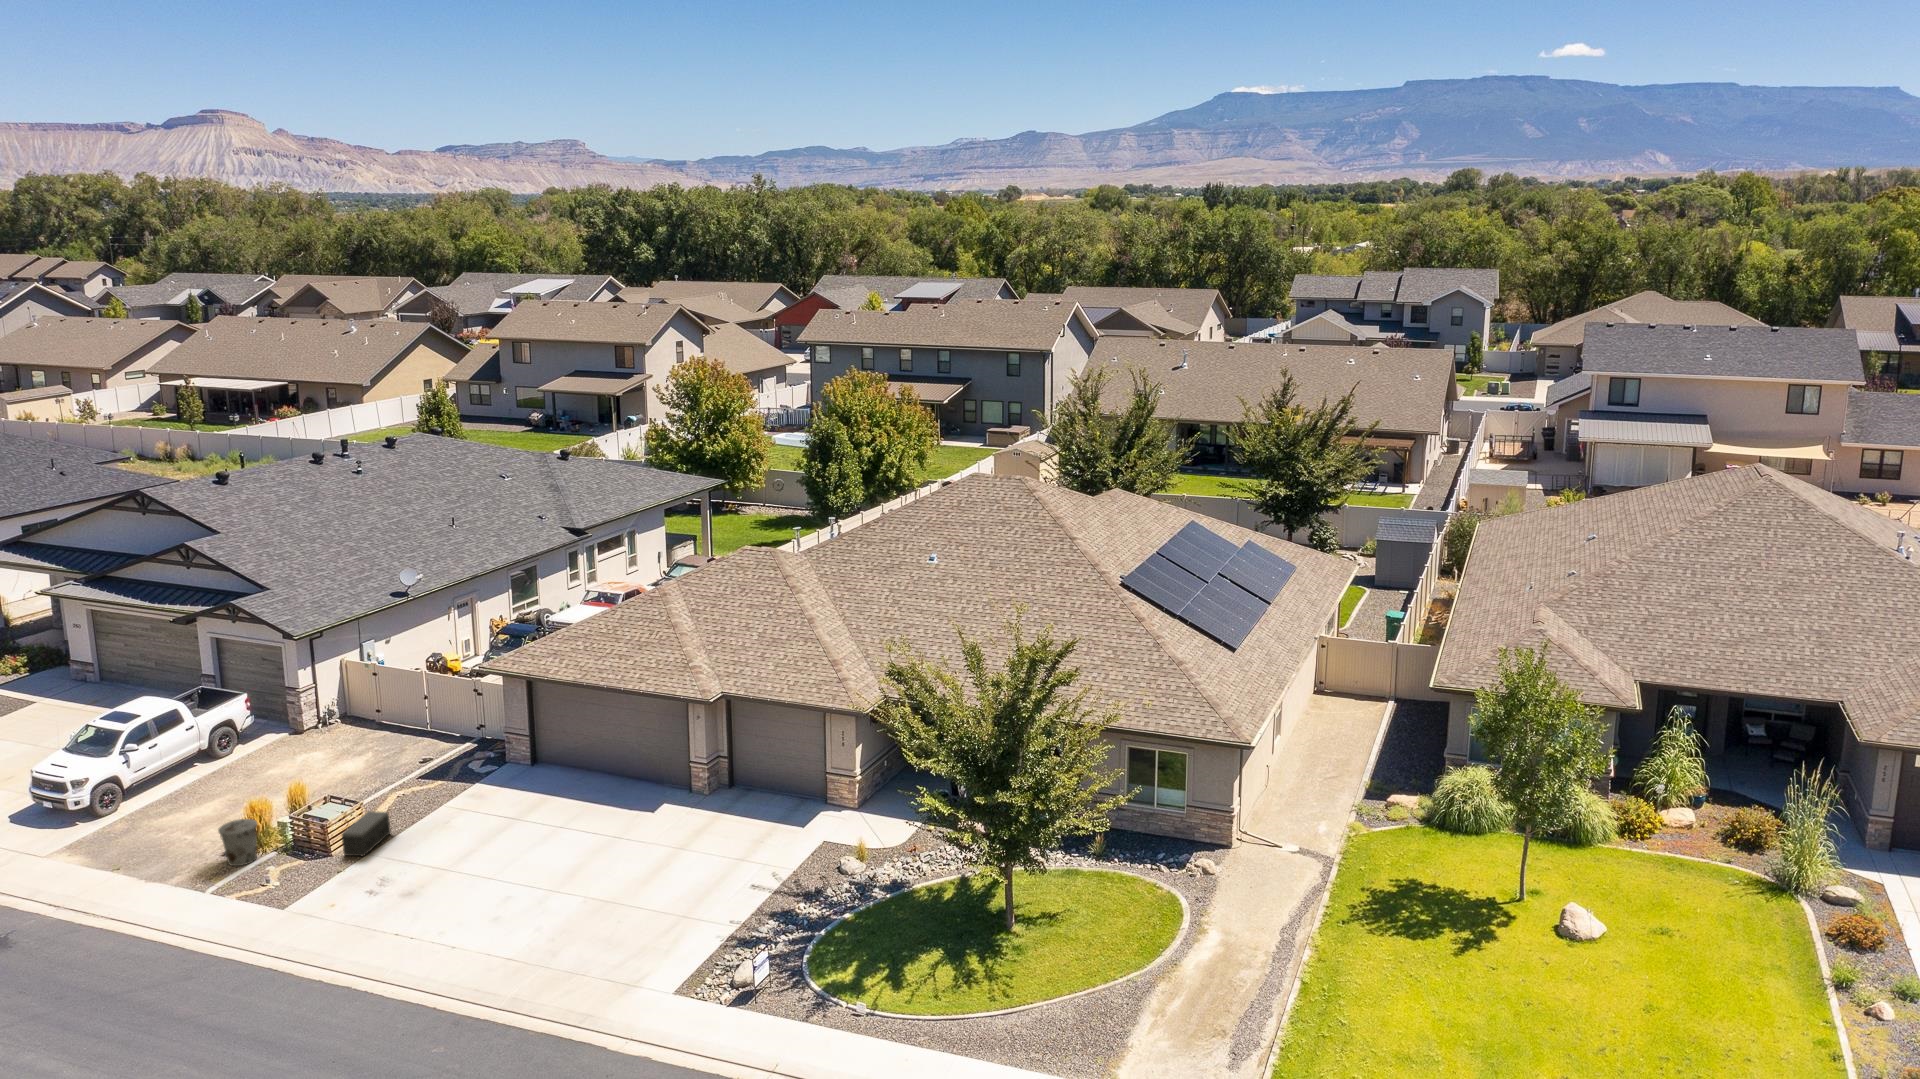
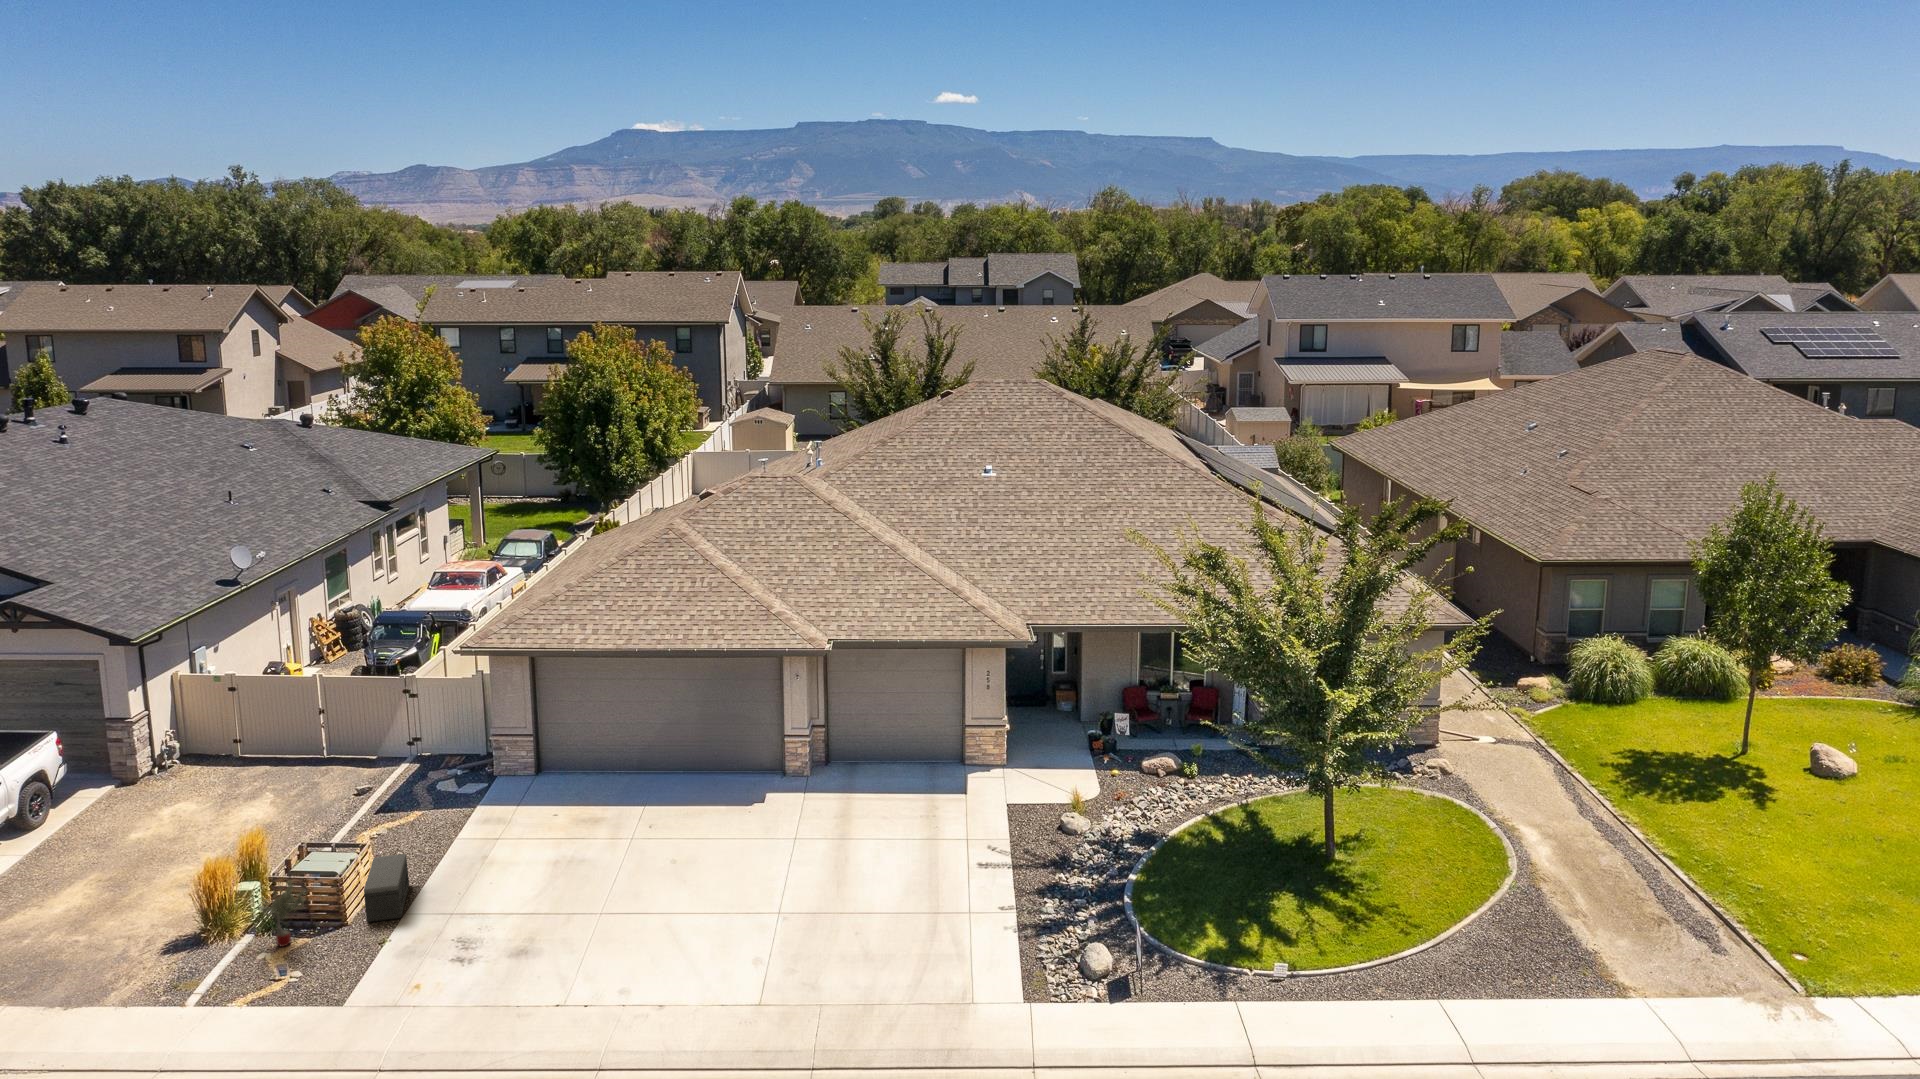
trash can: present [218,819,257,866] -> none [167,890,227,965]
potted tree: none [275,820,304,863] -> present [258,881,304,947]

